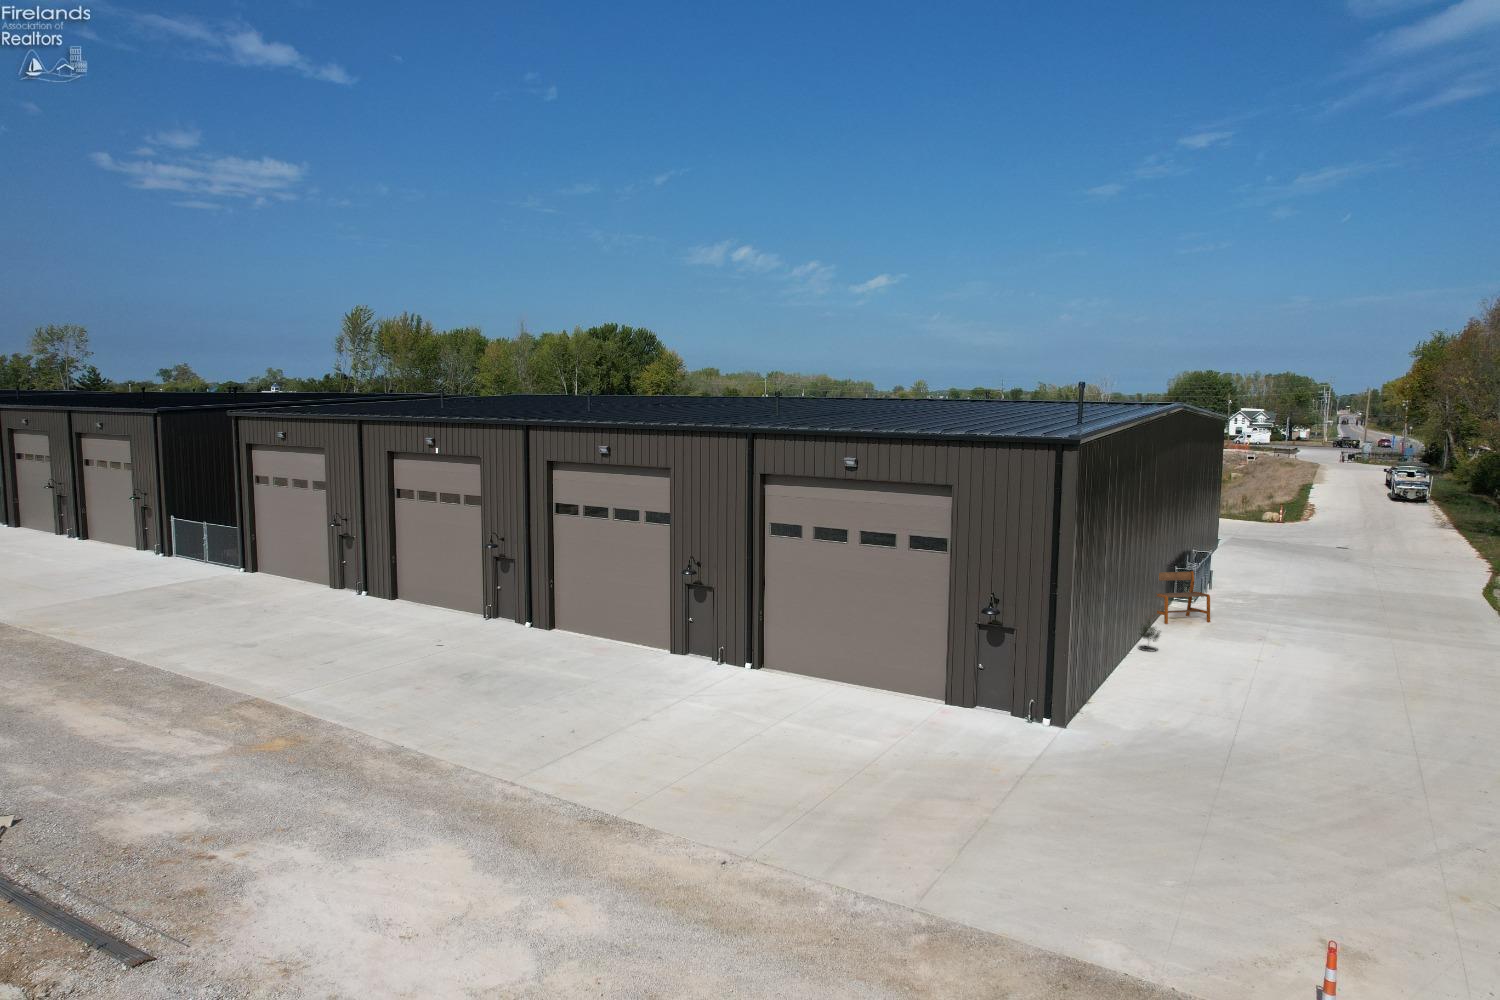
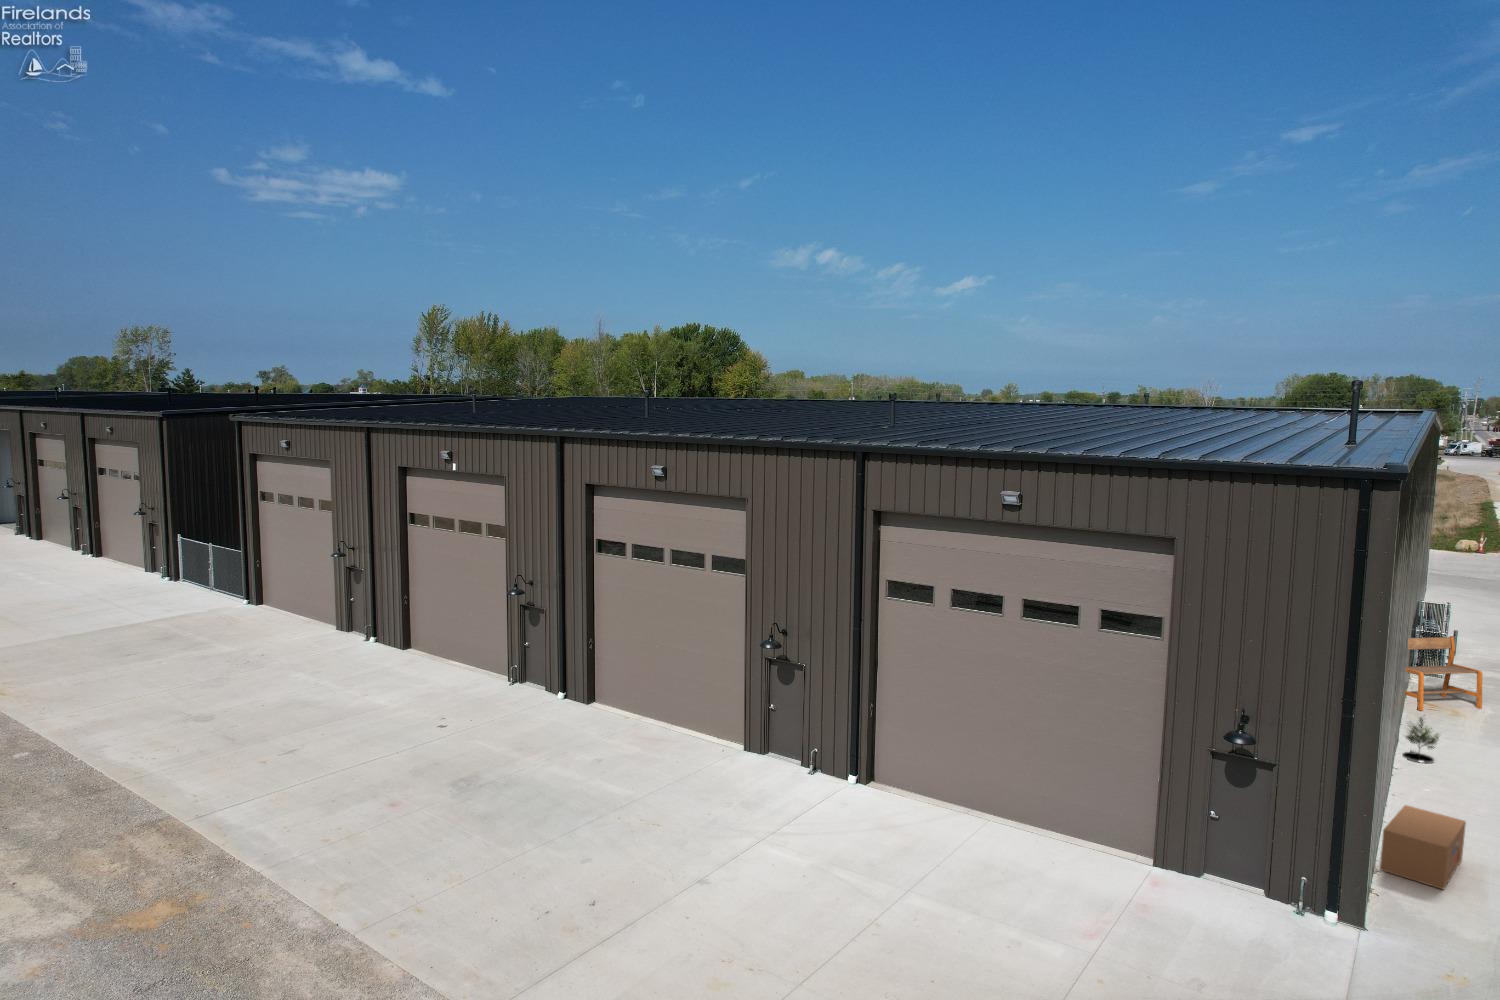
cardboard box: none [1089,664,1146,710] -> present [1380,805,1466,889]

